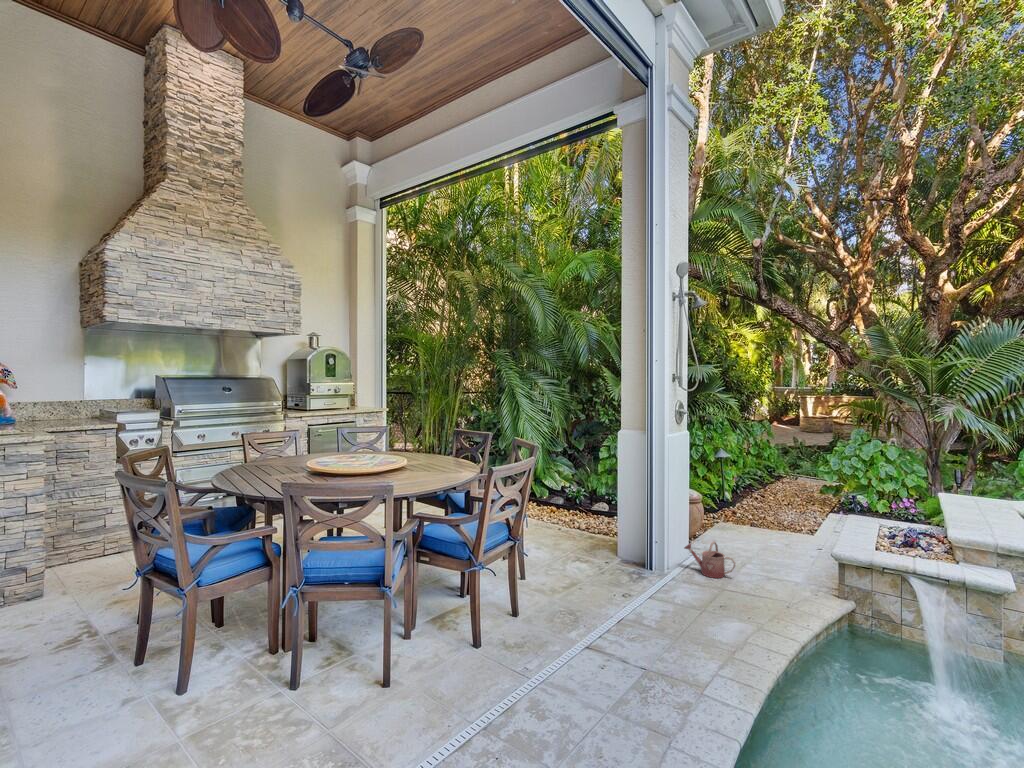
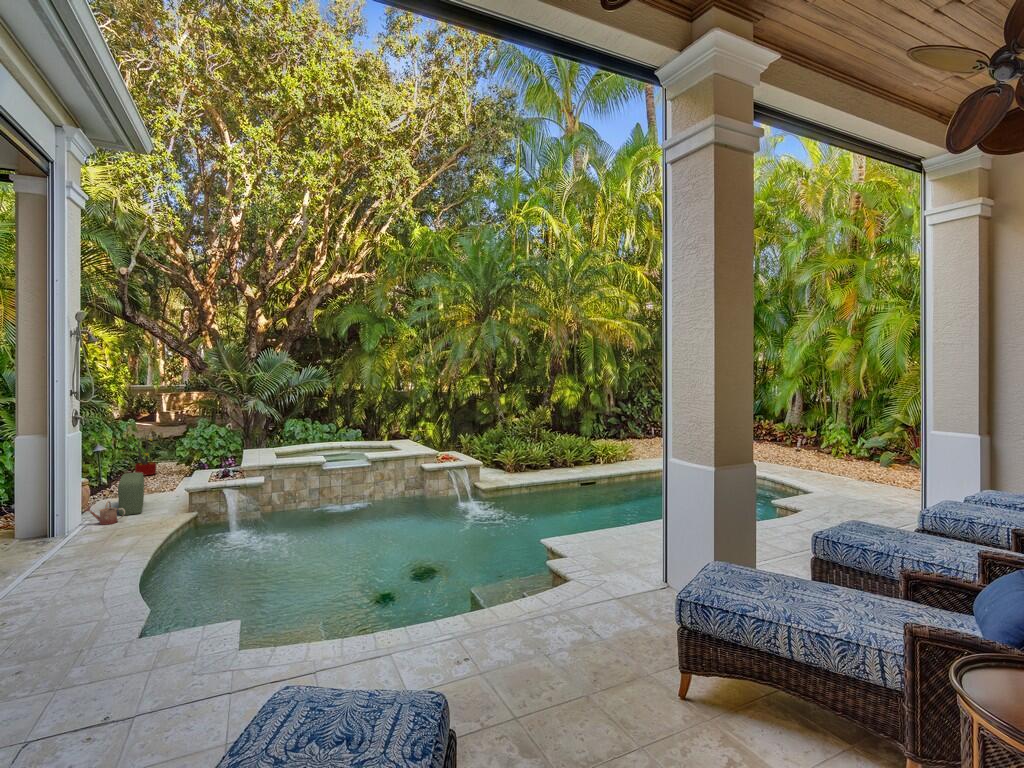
decorative plant: none [749,437,802,496] -> present [135,431,156,476]
pouf: none [731,499,769,567] -> present [118,473,144,515]

